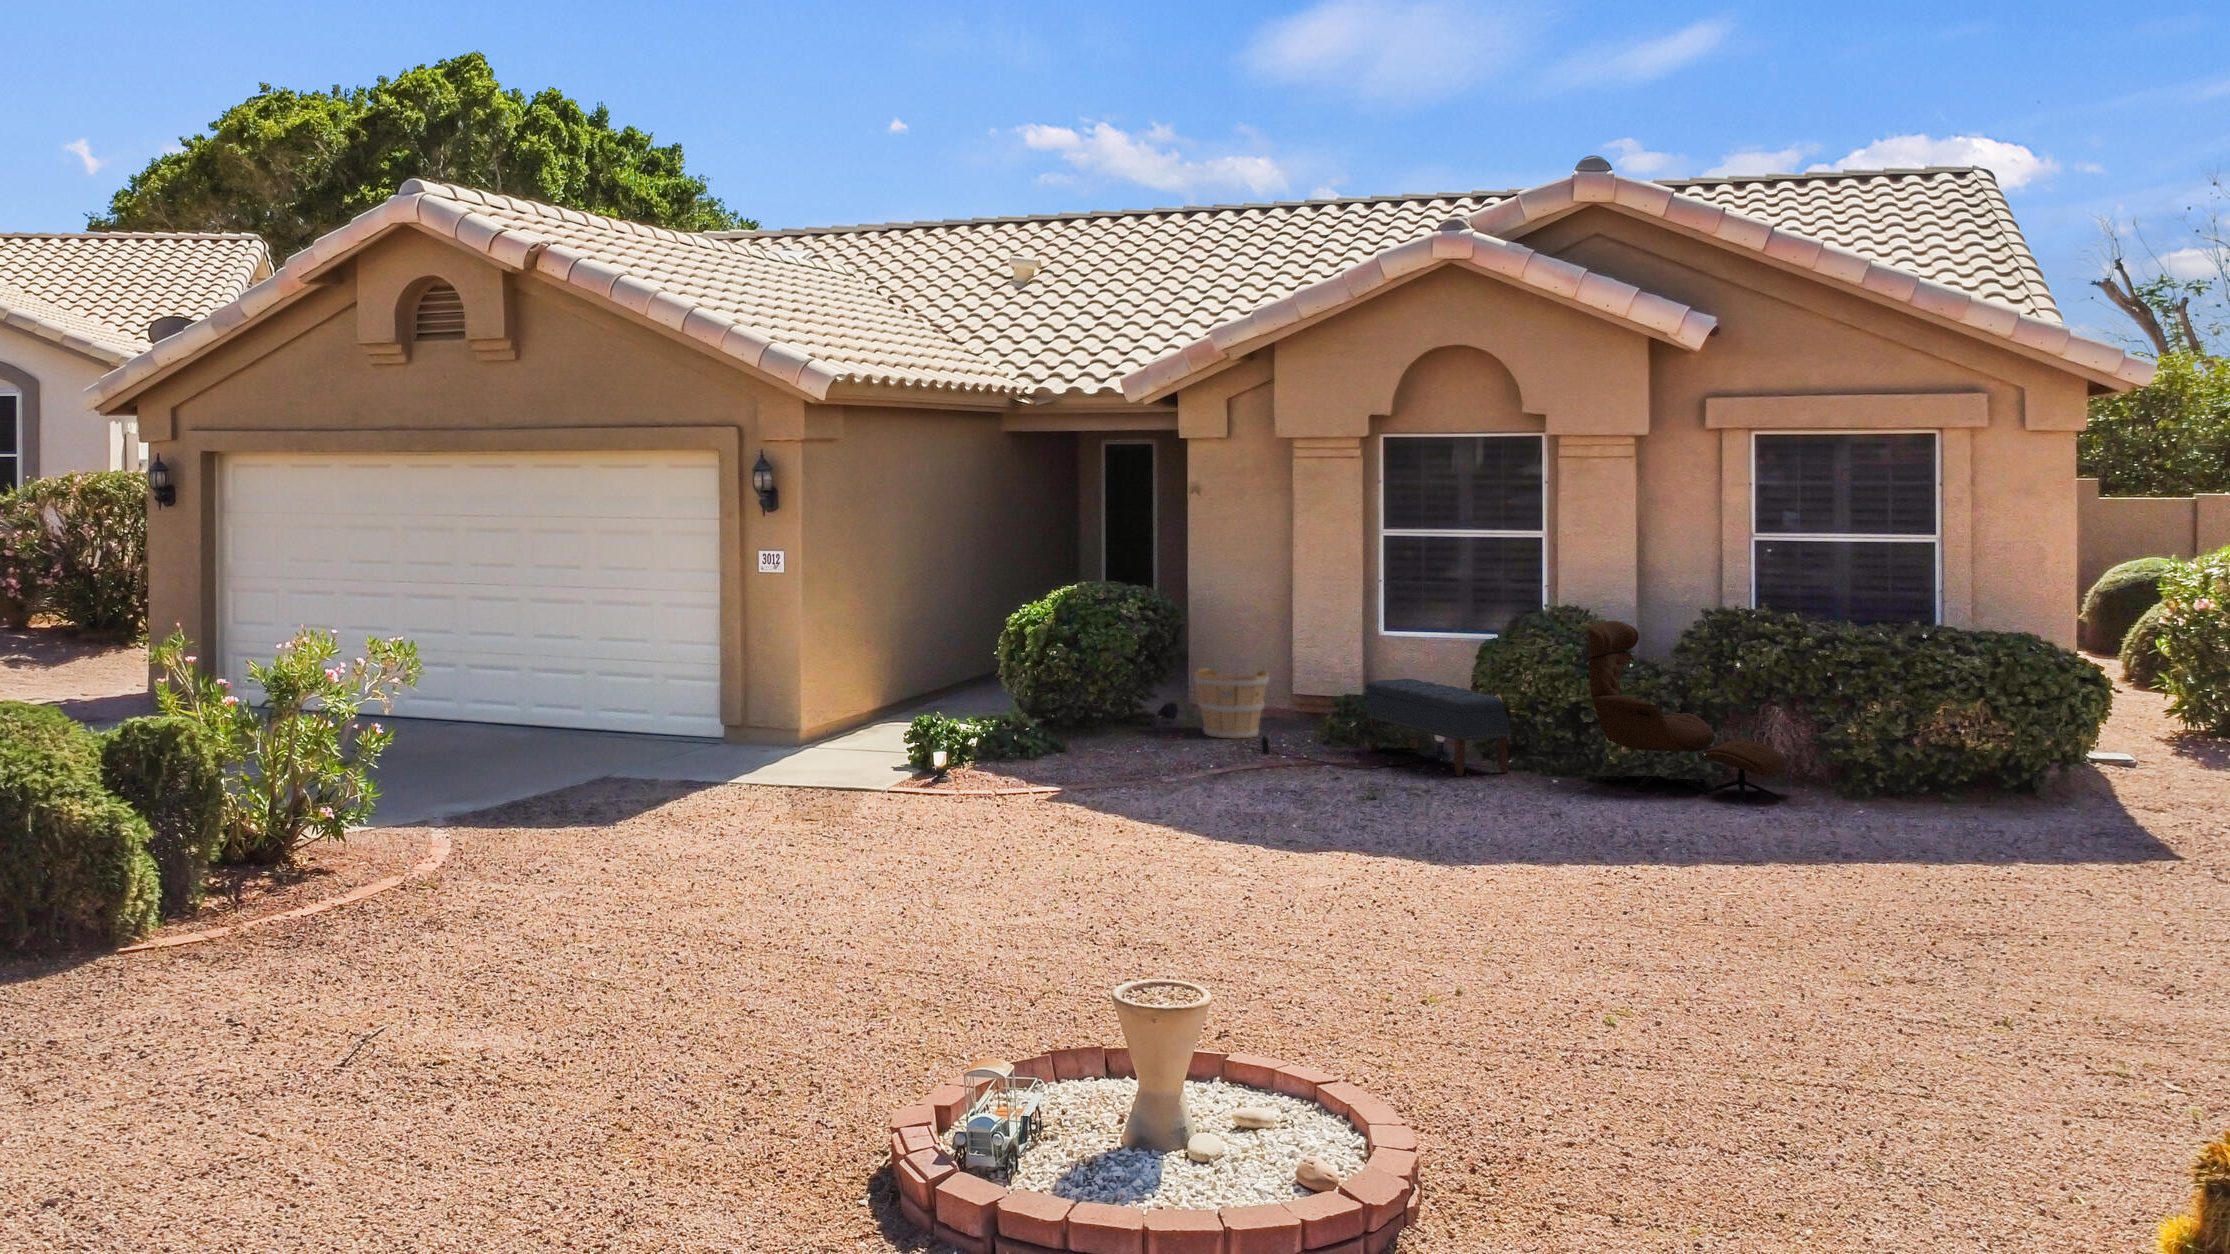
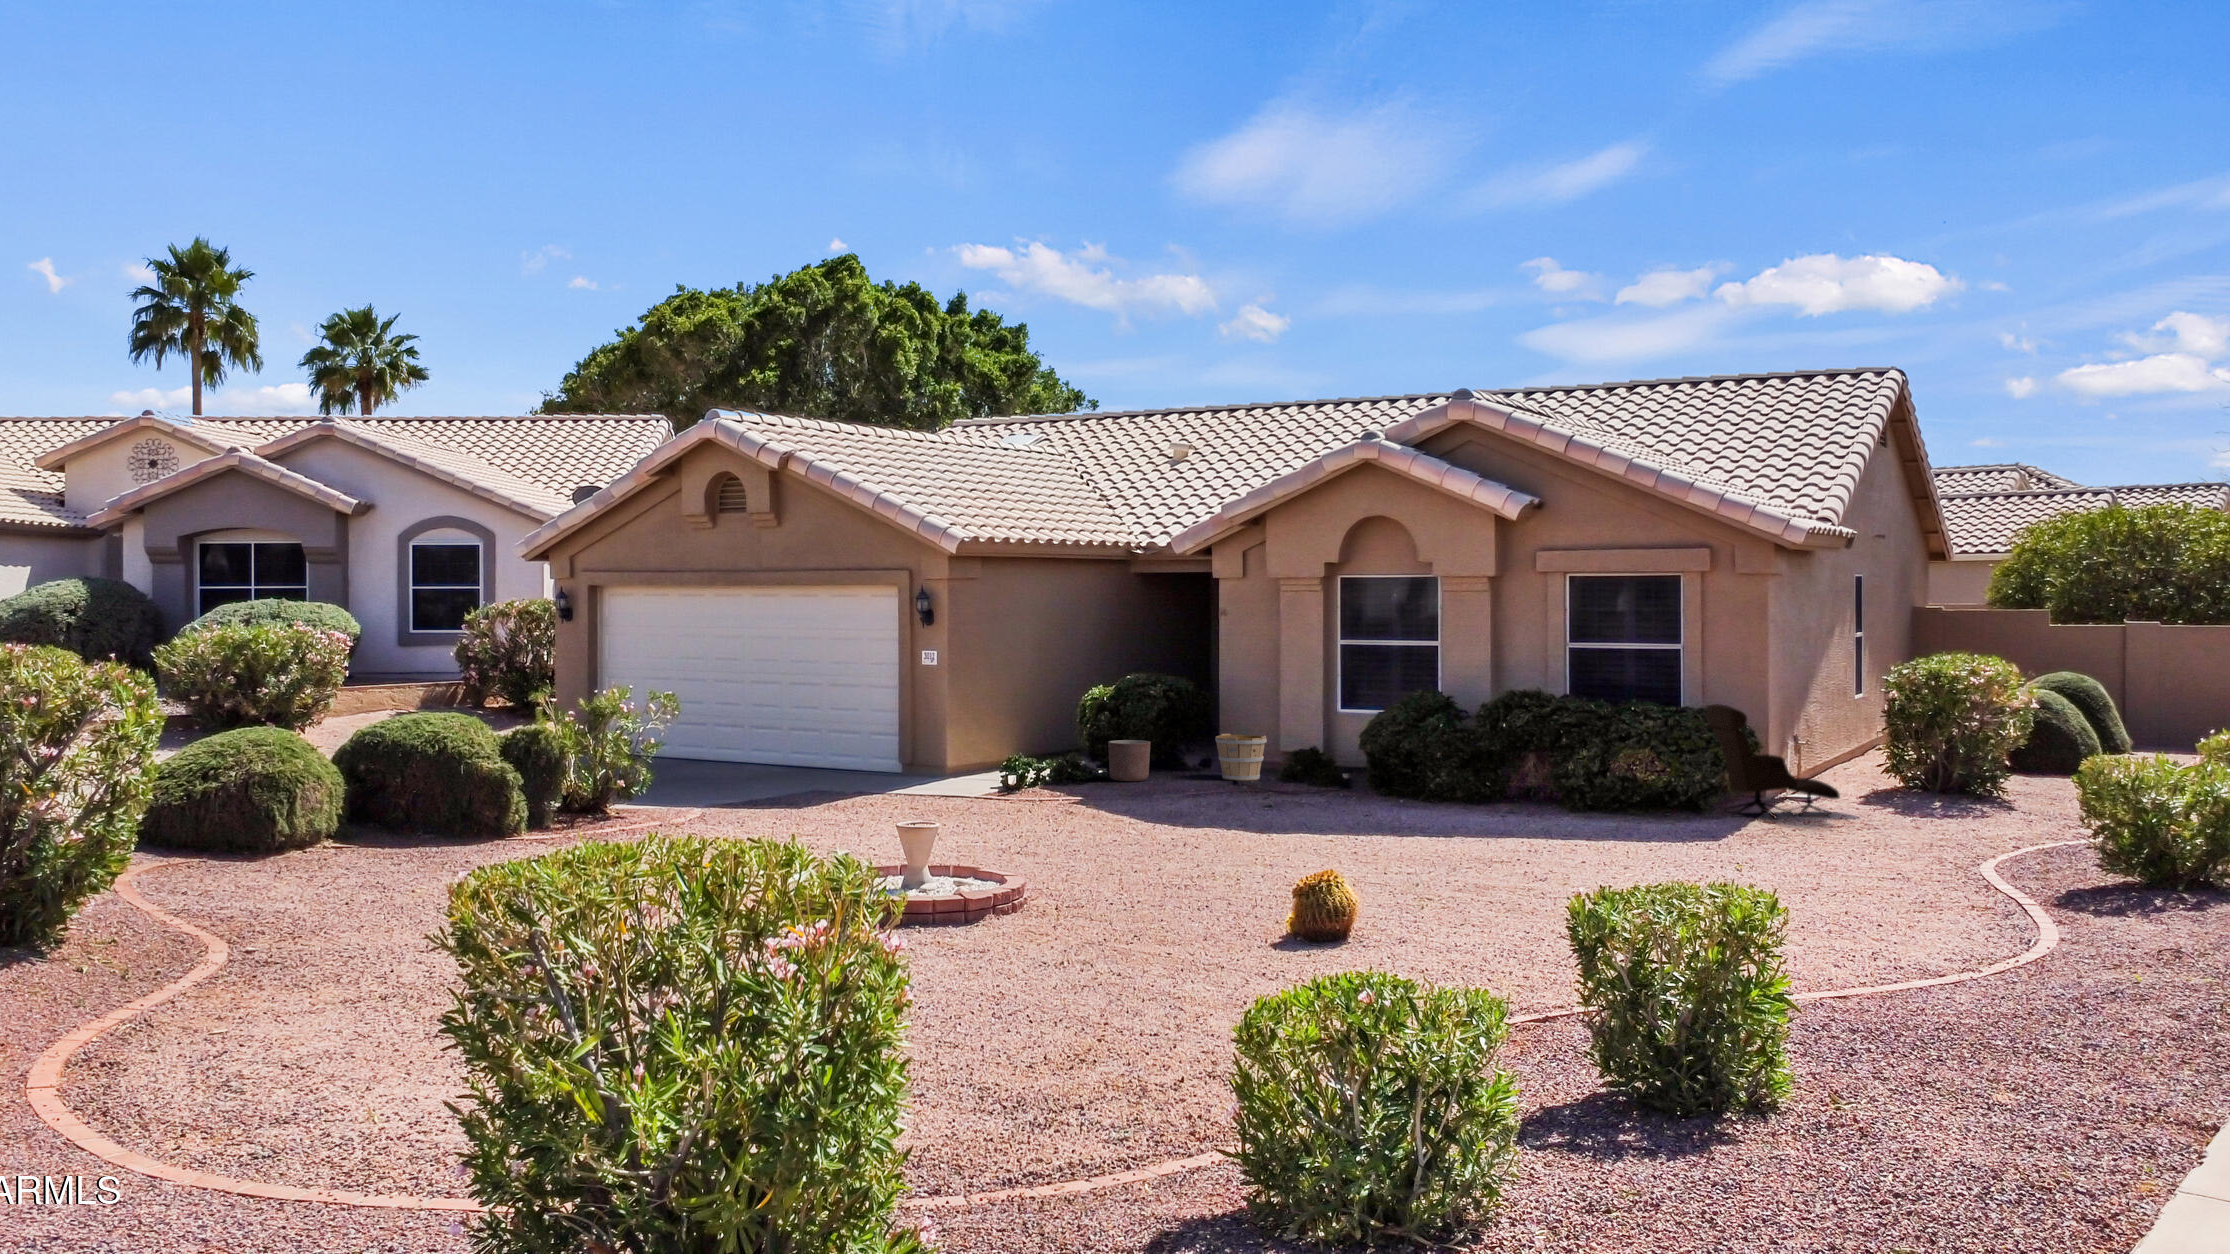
lounge chair: present [1588,621,1786,801] -> present [1707,704,1840,819]
bench: present [1366,679,1511,776] -> none [1314,739,1389,800]
planter: none [1044,682,1107,745] -> present [1108,740,1150,781]

